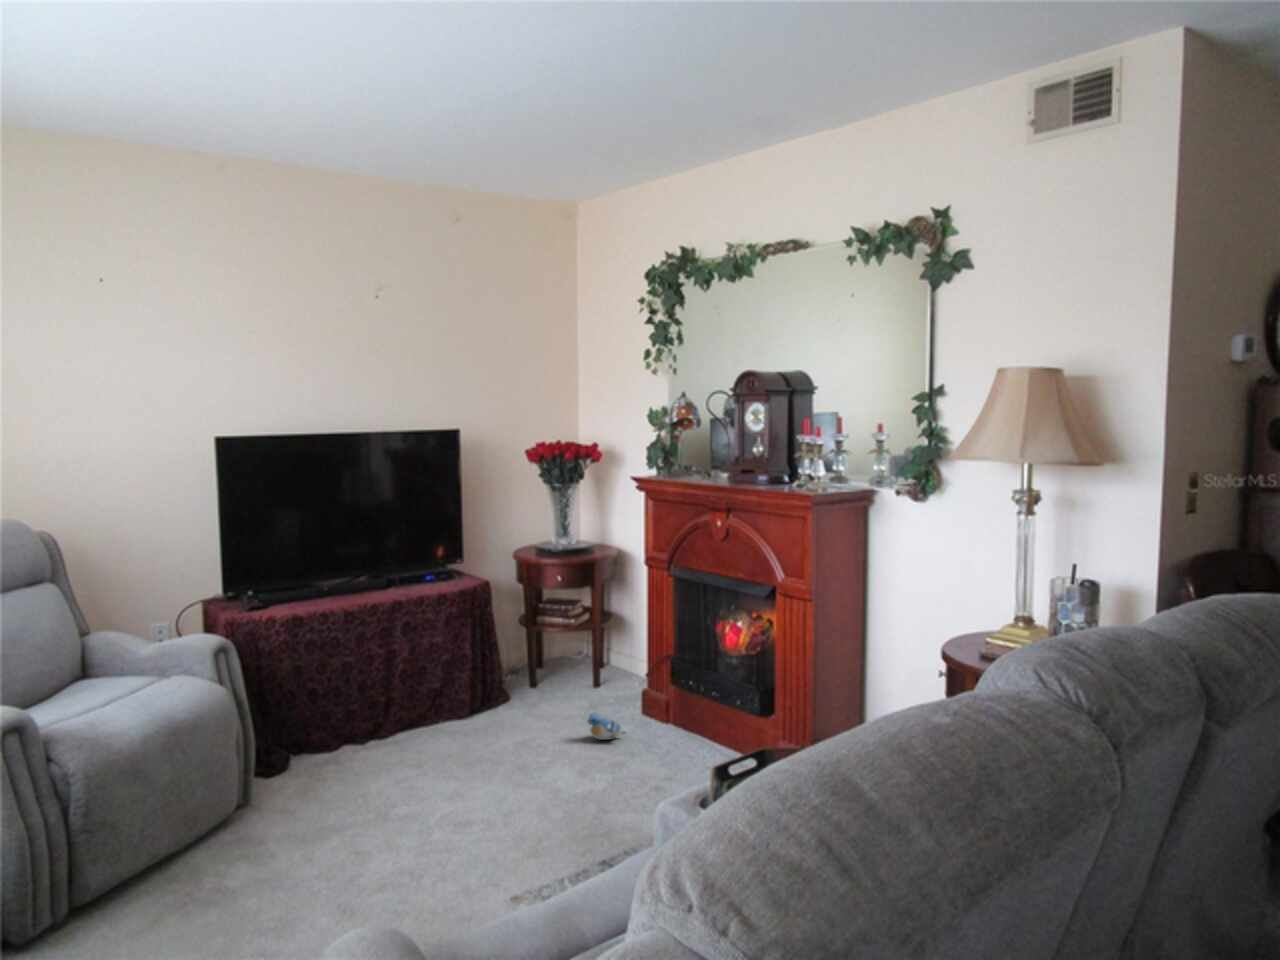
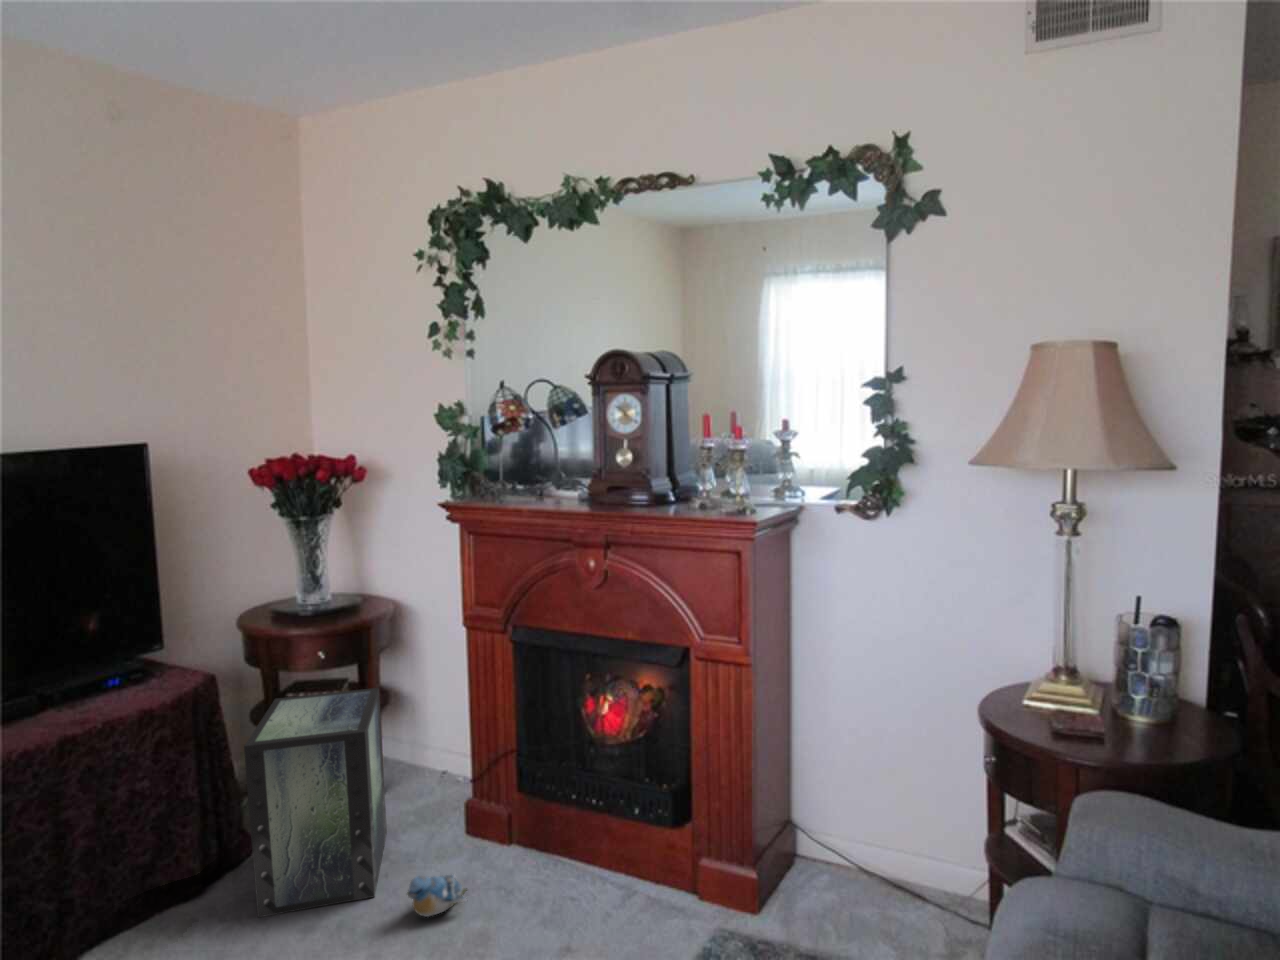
storage box: none [507,599,592,727] -> present [244,688,387,917]

